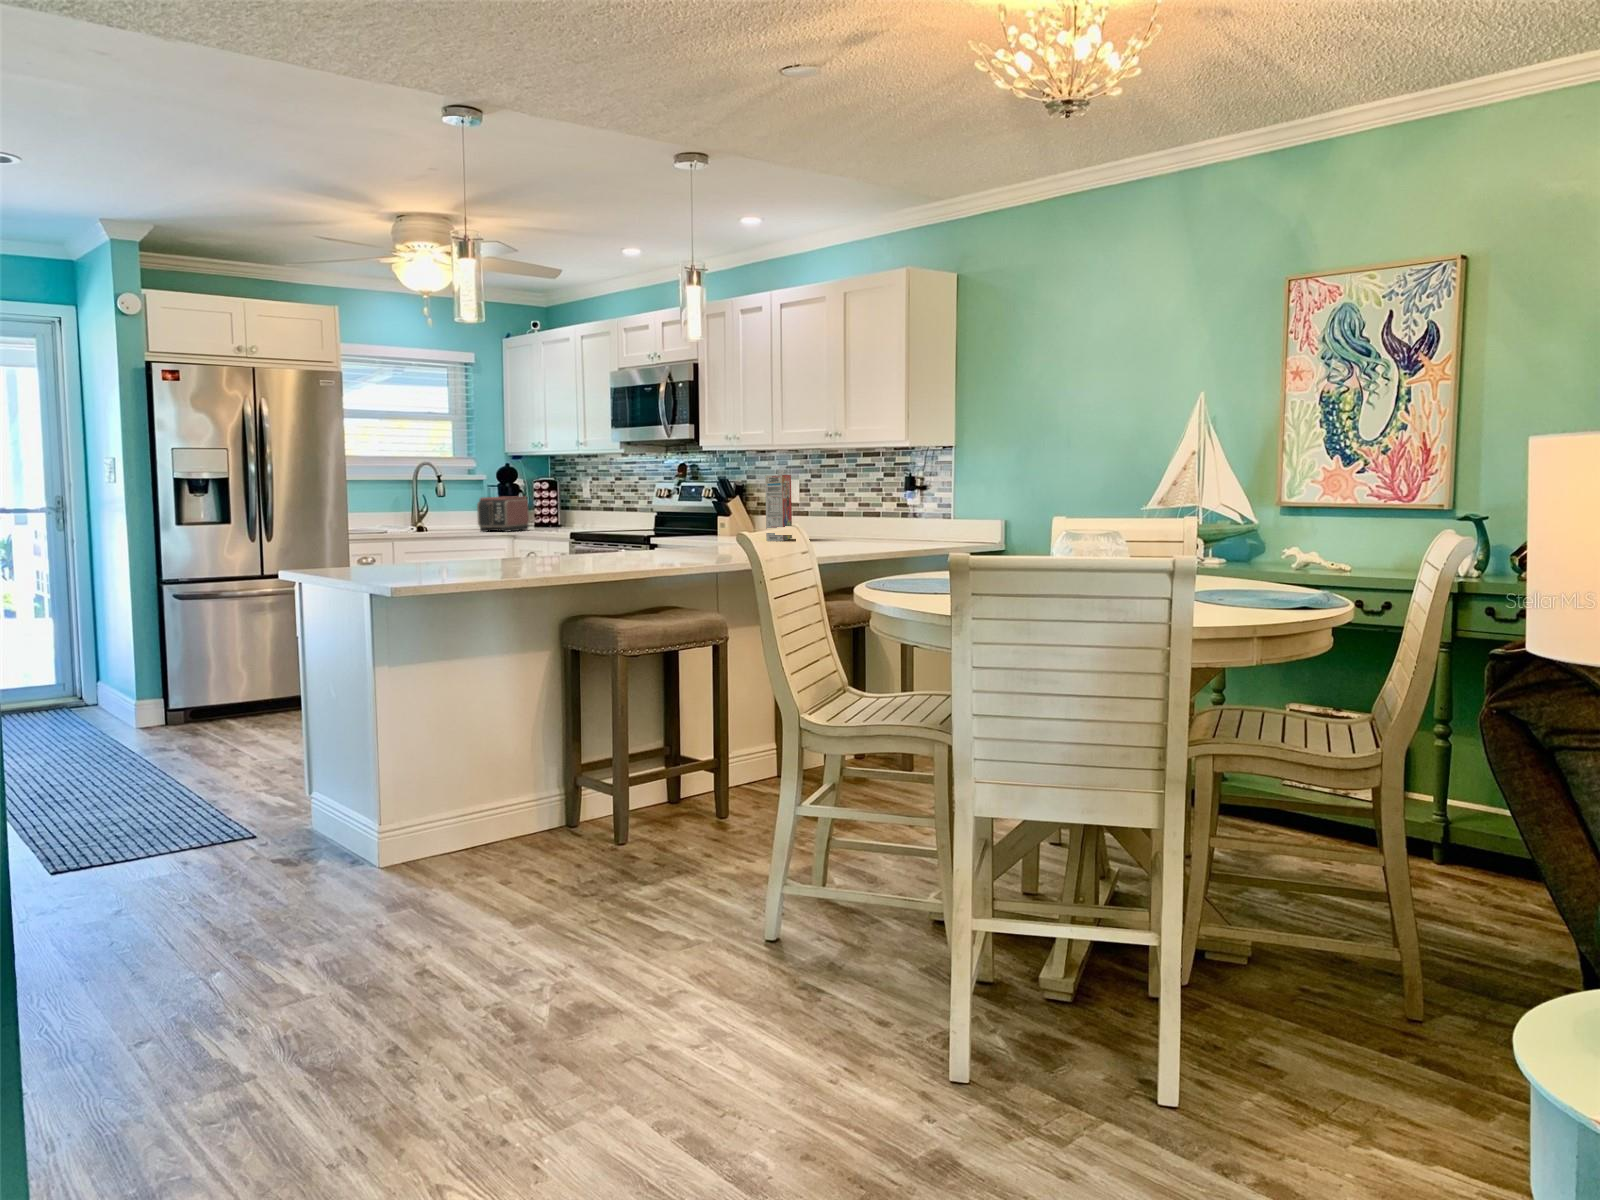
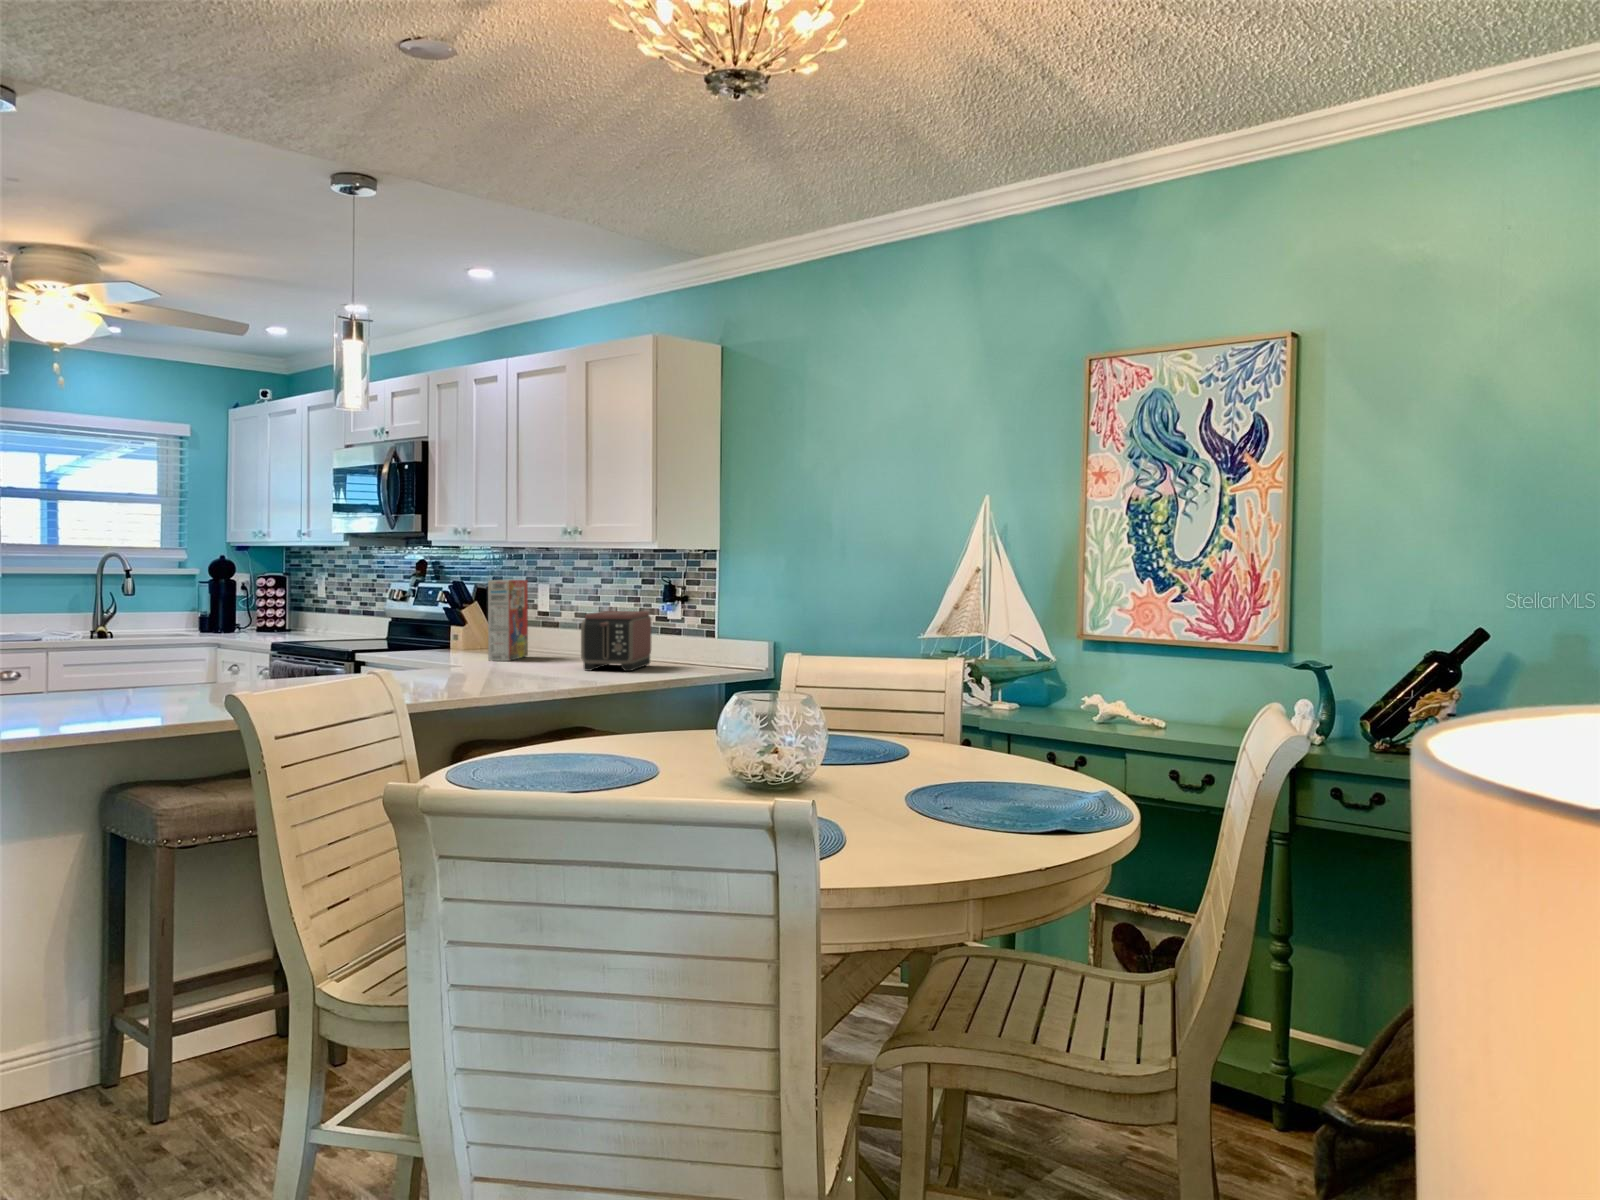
toaster: present [477,496,529,532] -> present [581,611,651,671]

